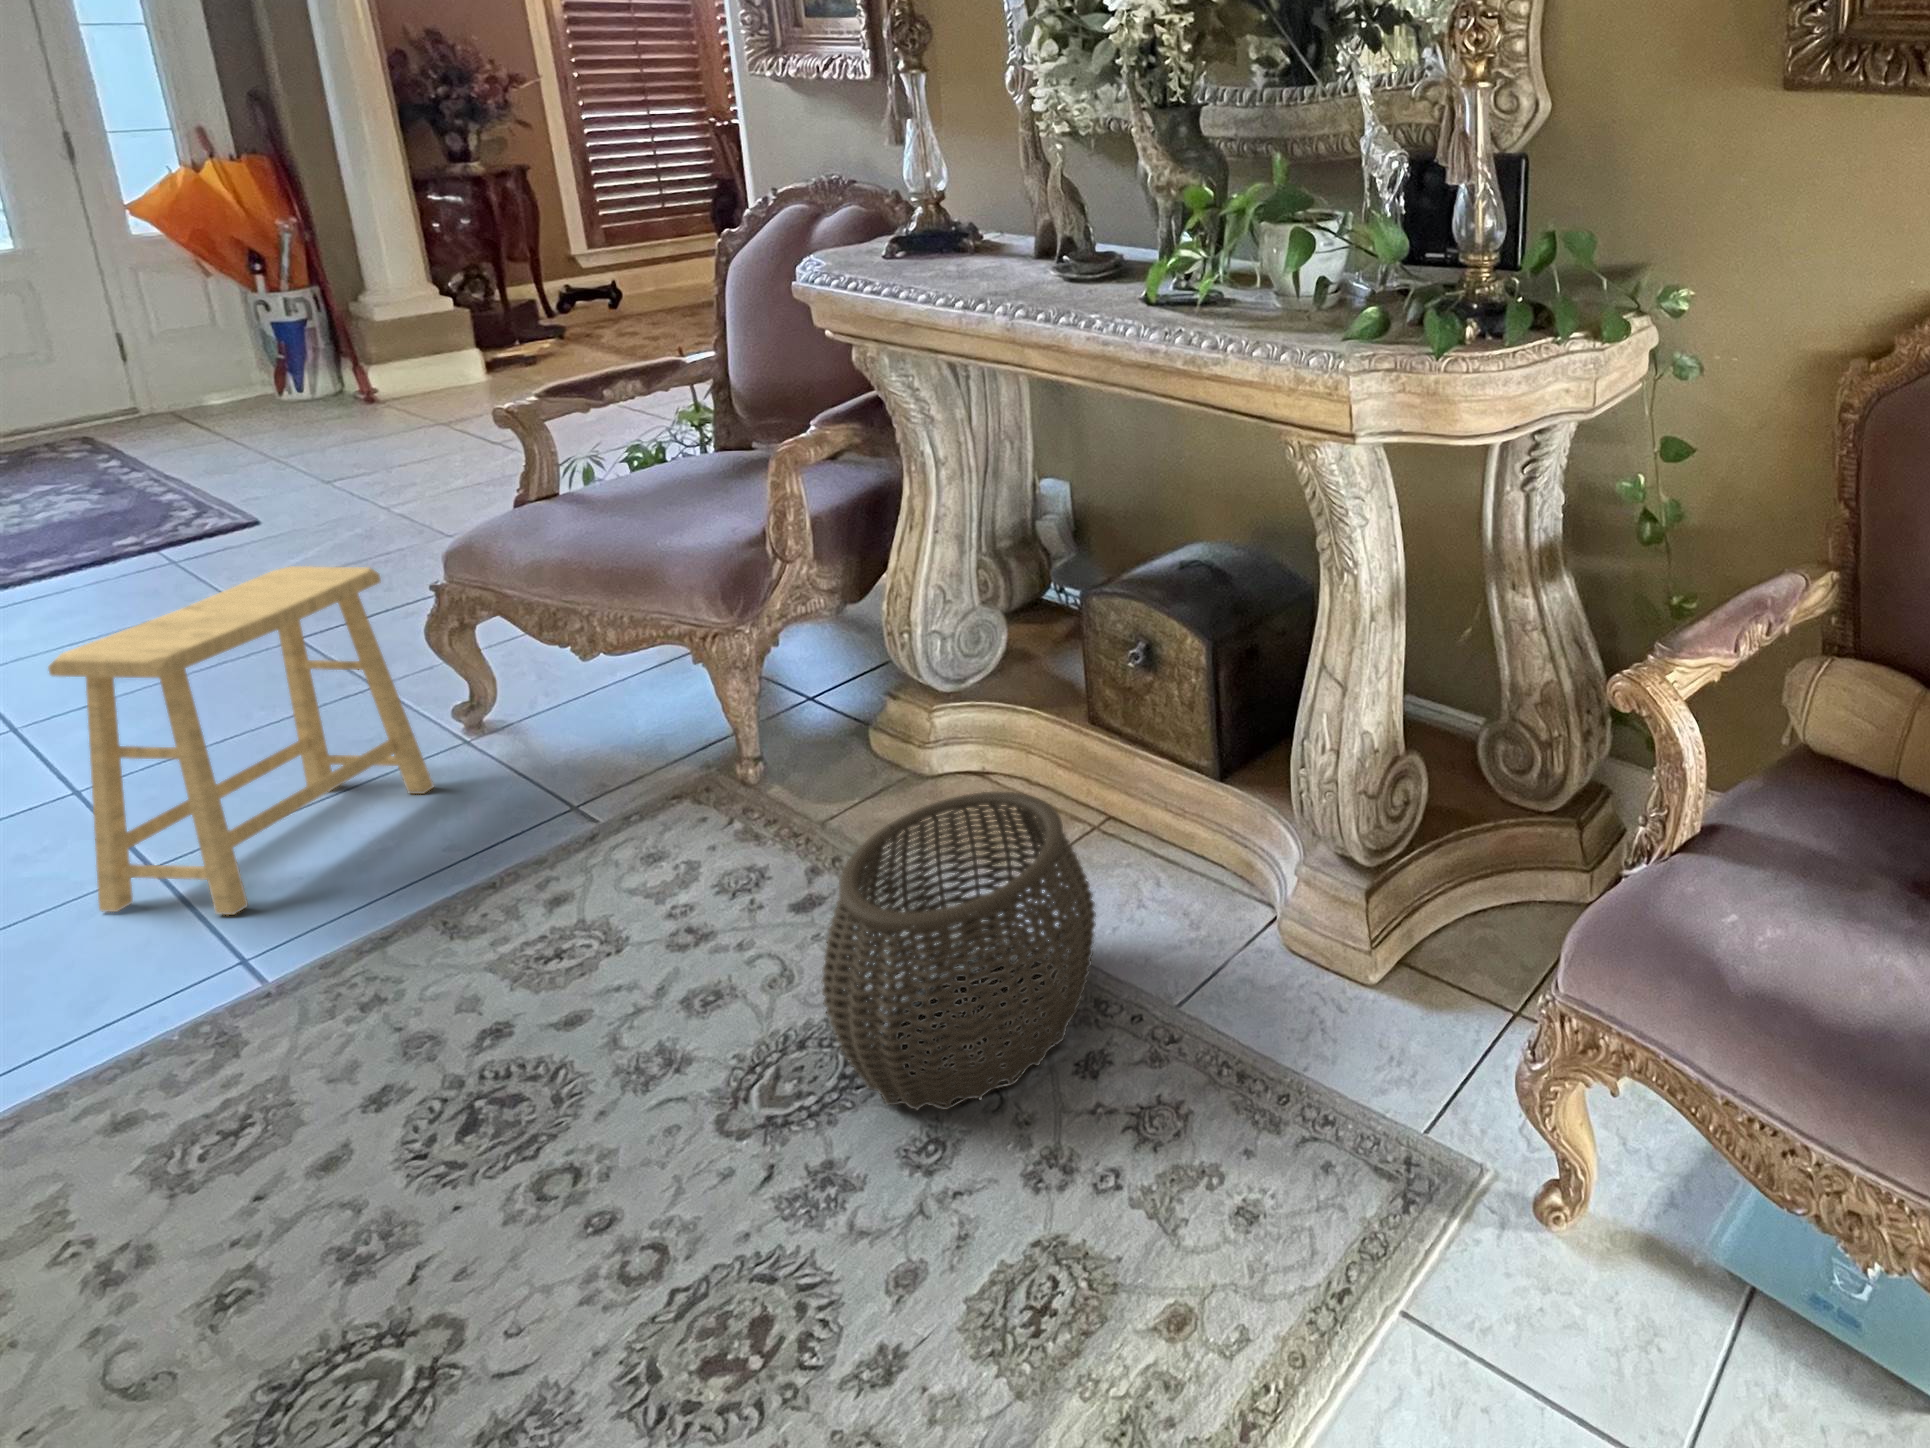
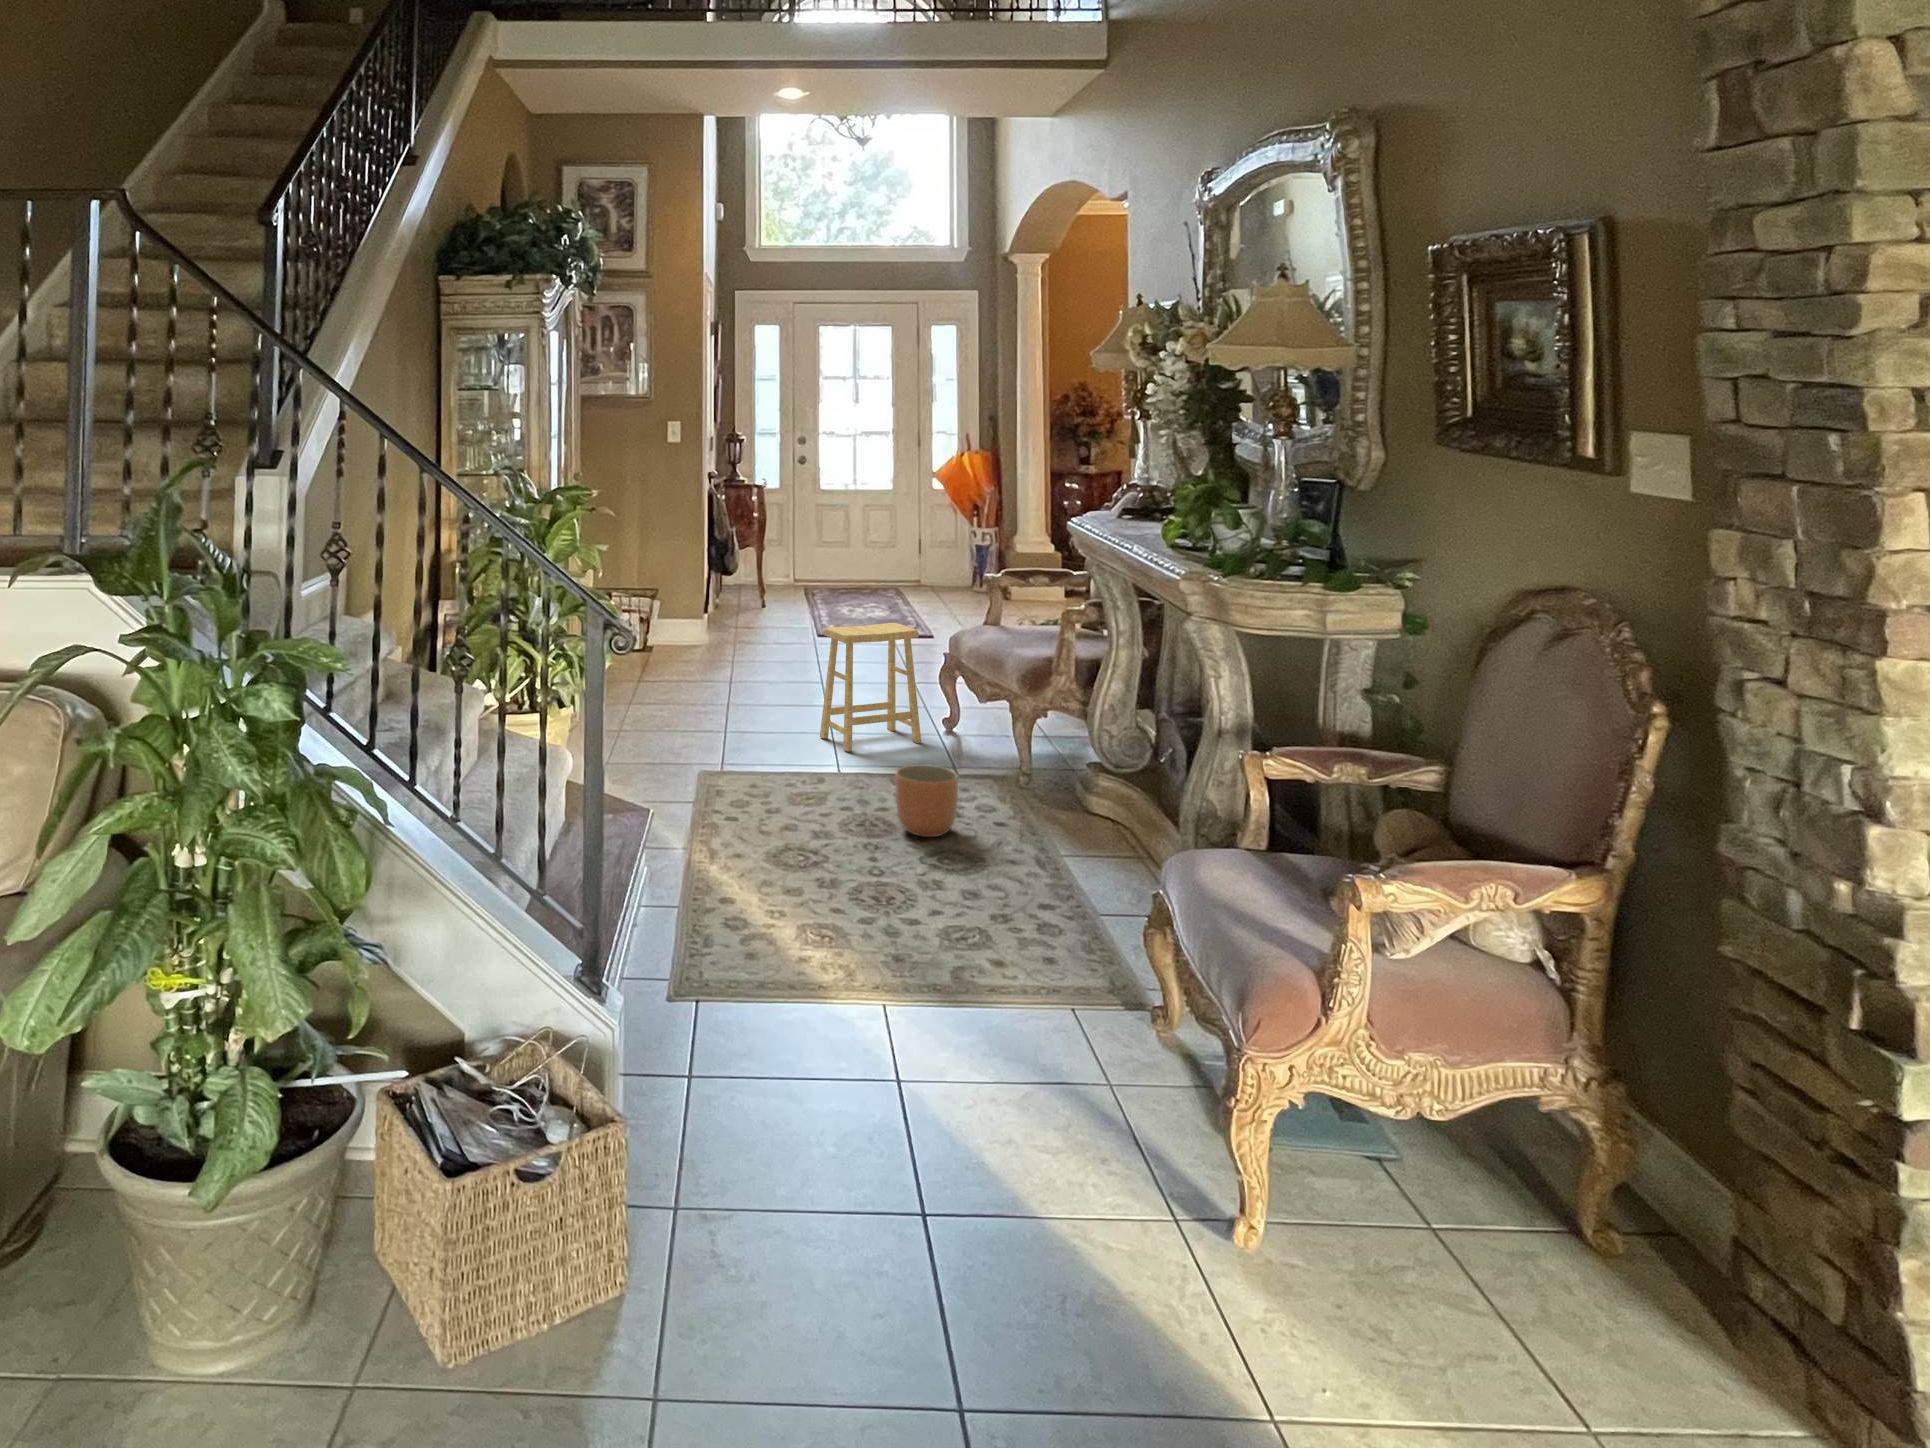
woven basket: present [822,791,1096,1110] -> none [956,766,1074,898]
planter: none [549,869,736,1066] -> present [895,764,958,837]

